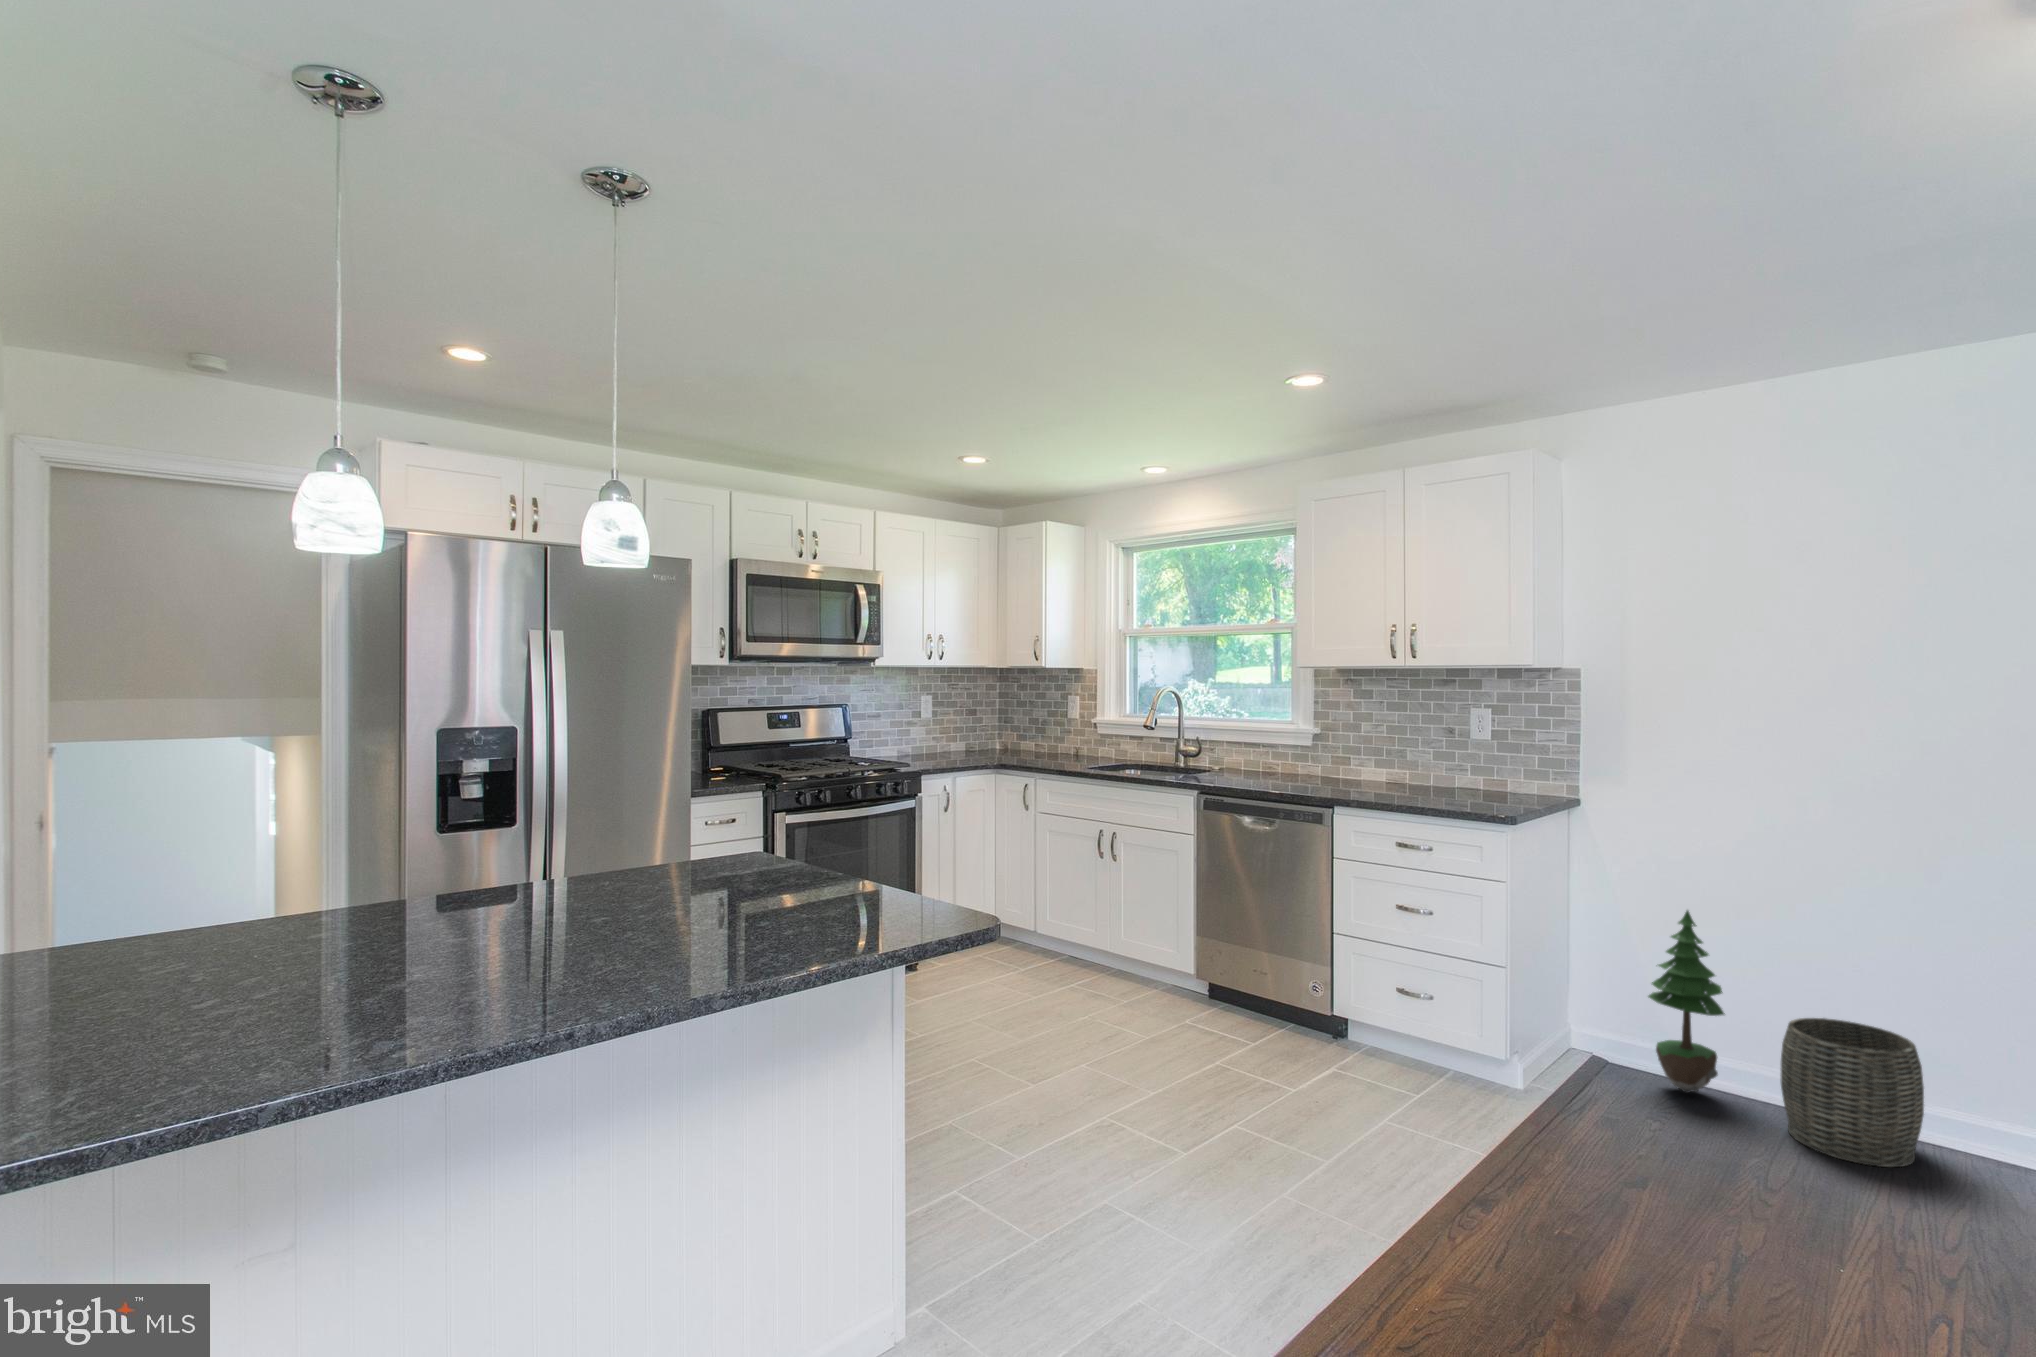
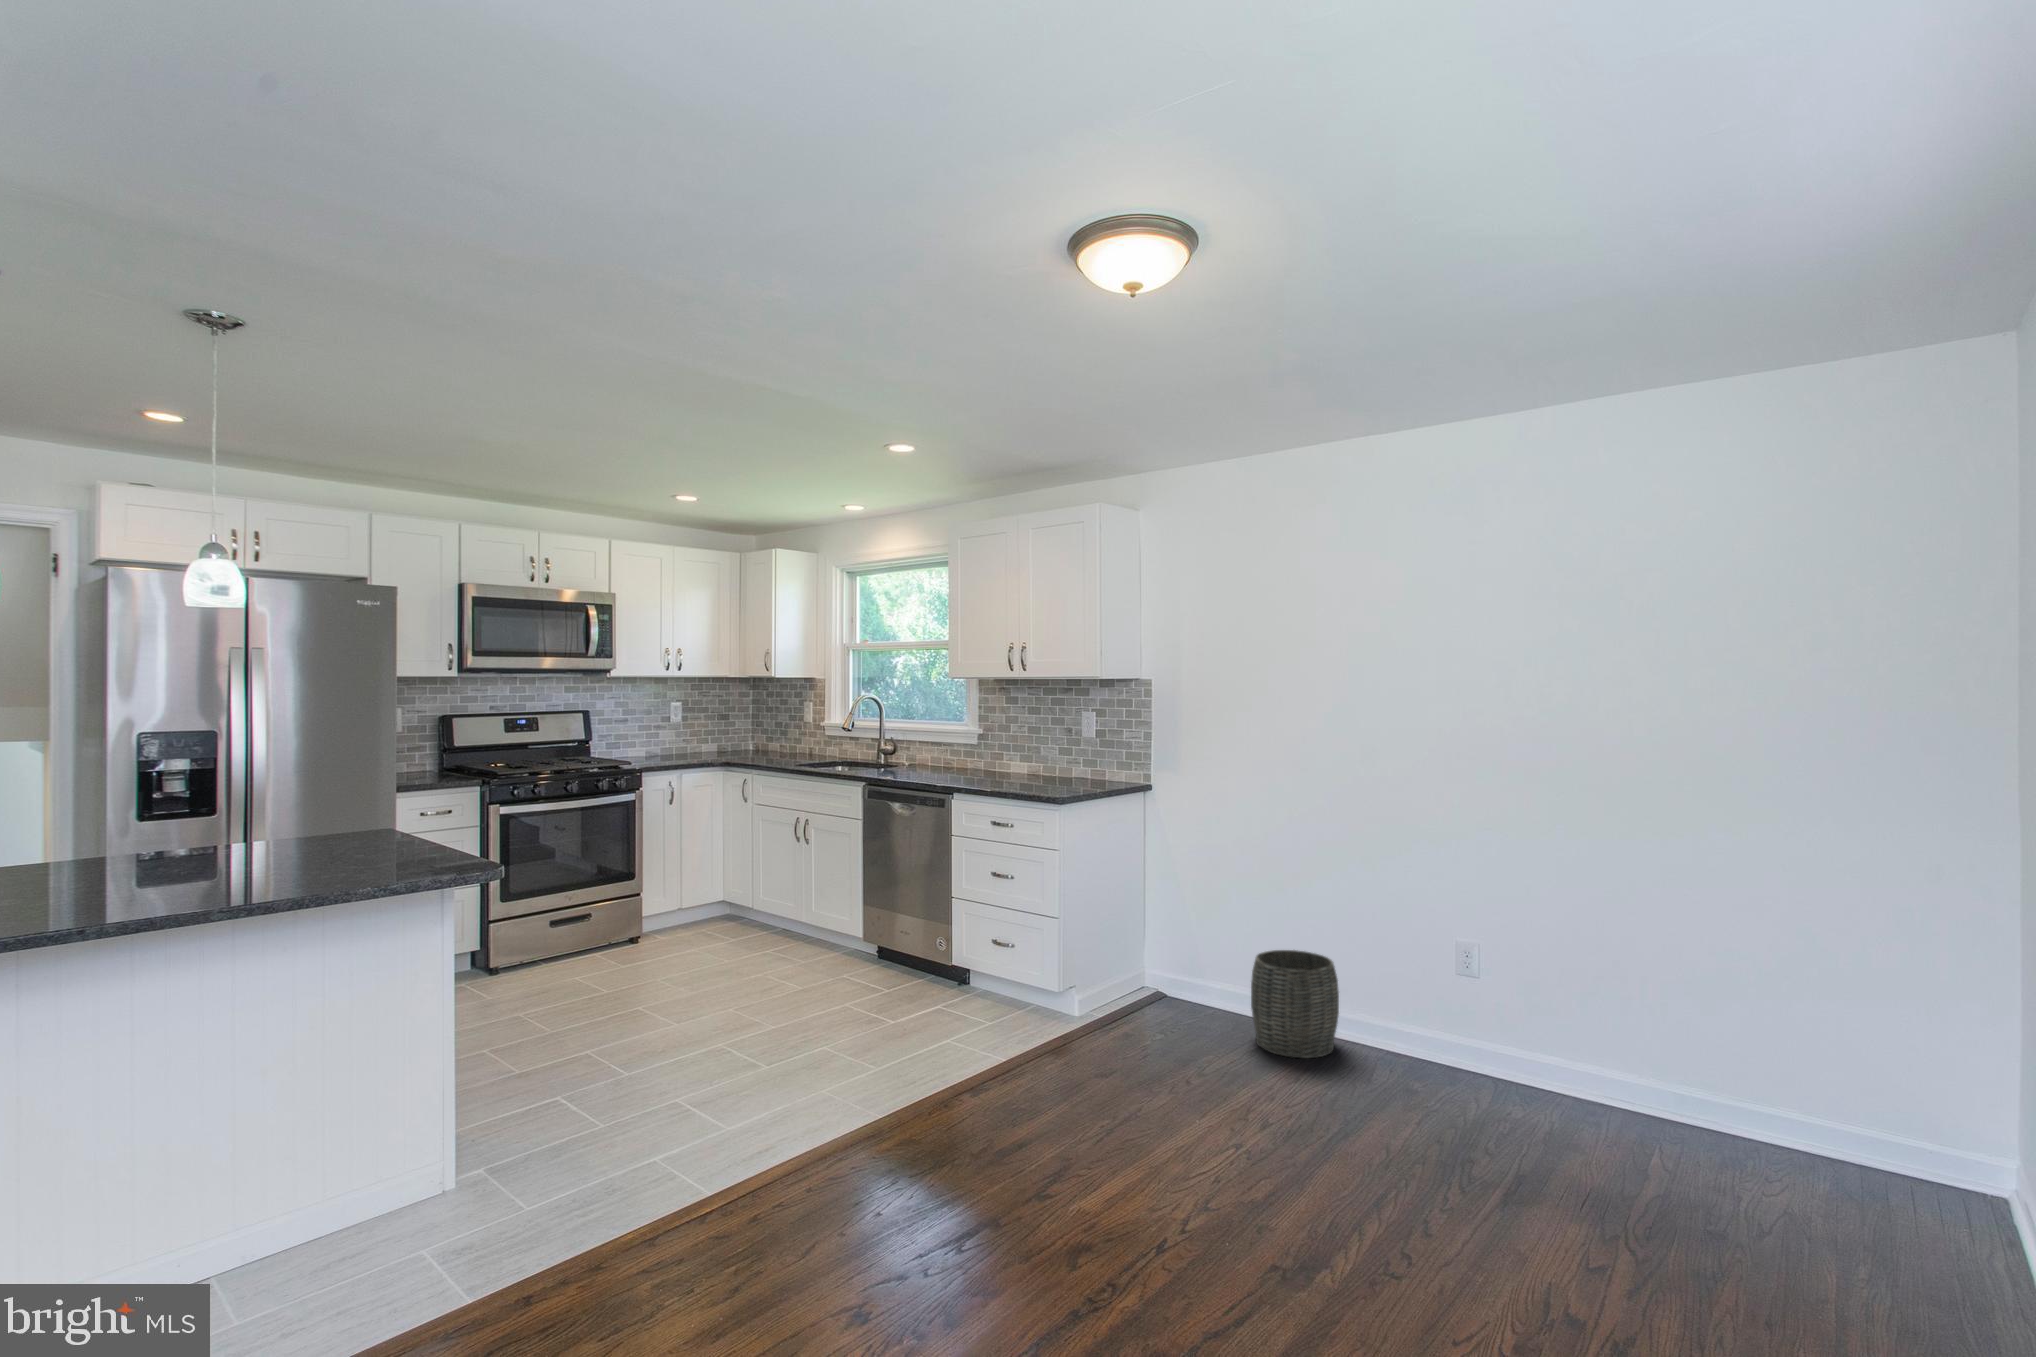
potted tree: present [1648,910,1725,1093] -> none [1178,868,1231,1015]

